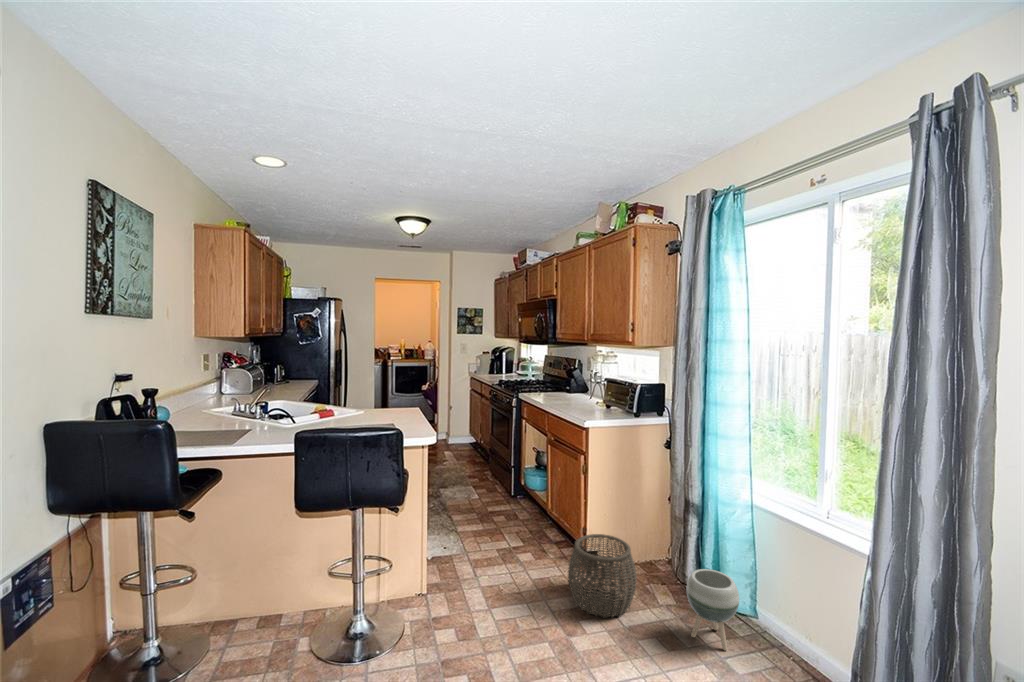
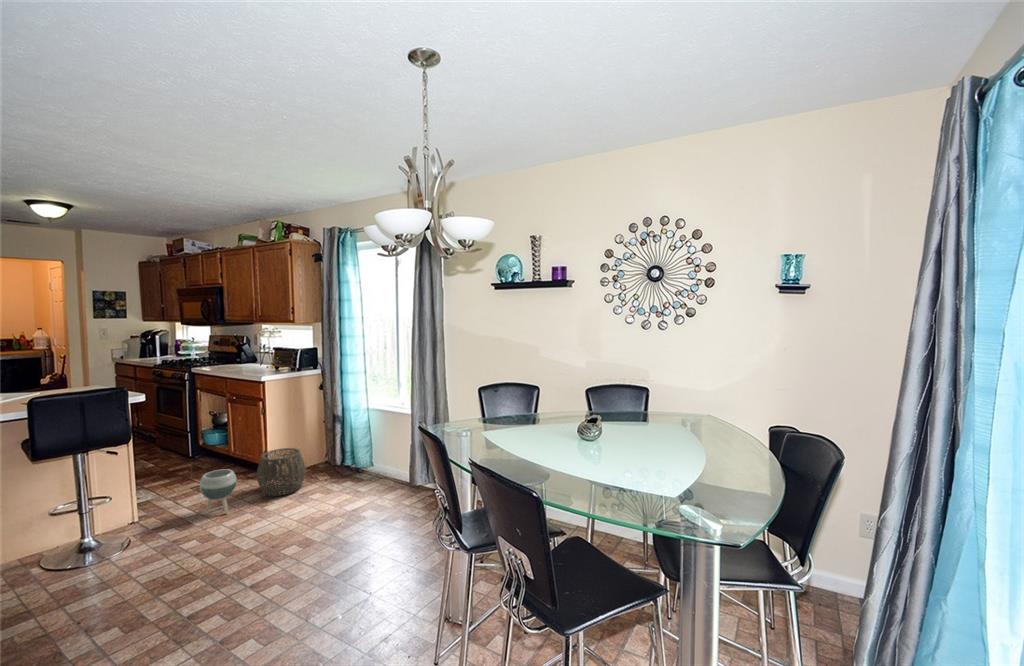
planter: present [687,569,739,650] -> present [200,469,237,515]

